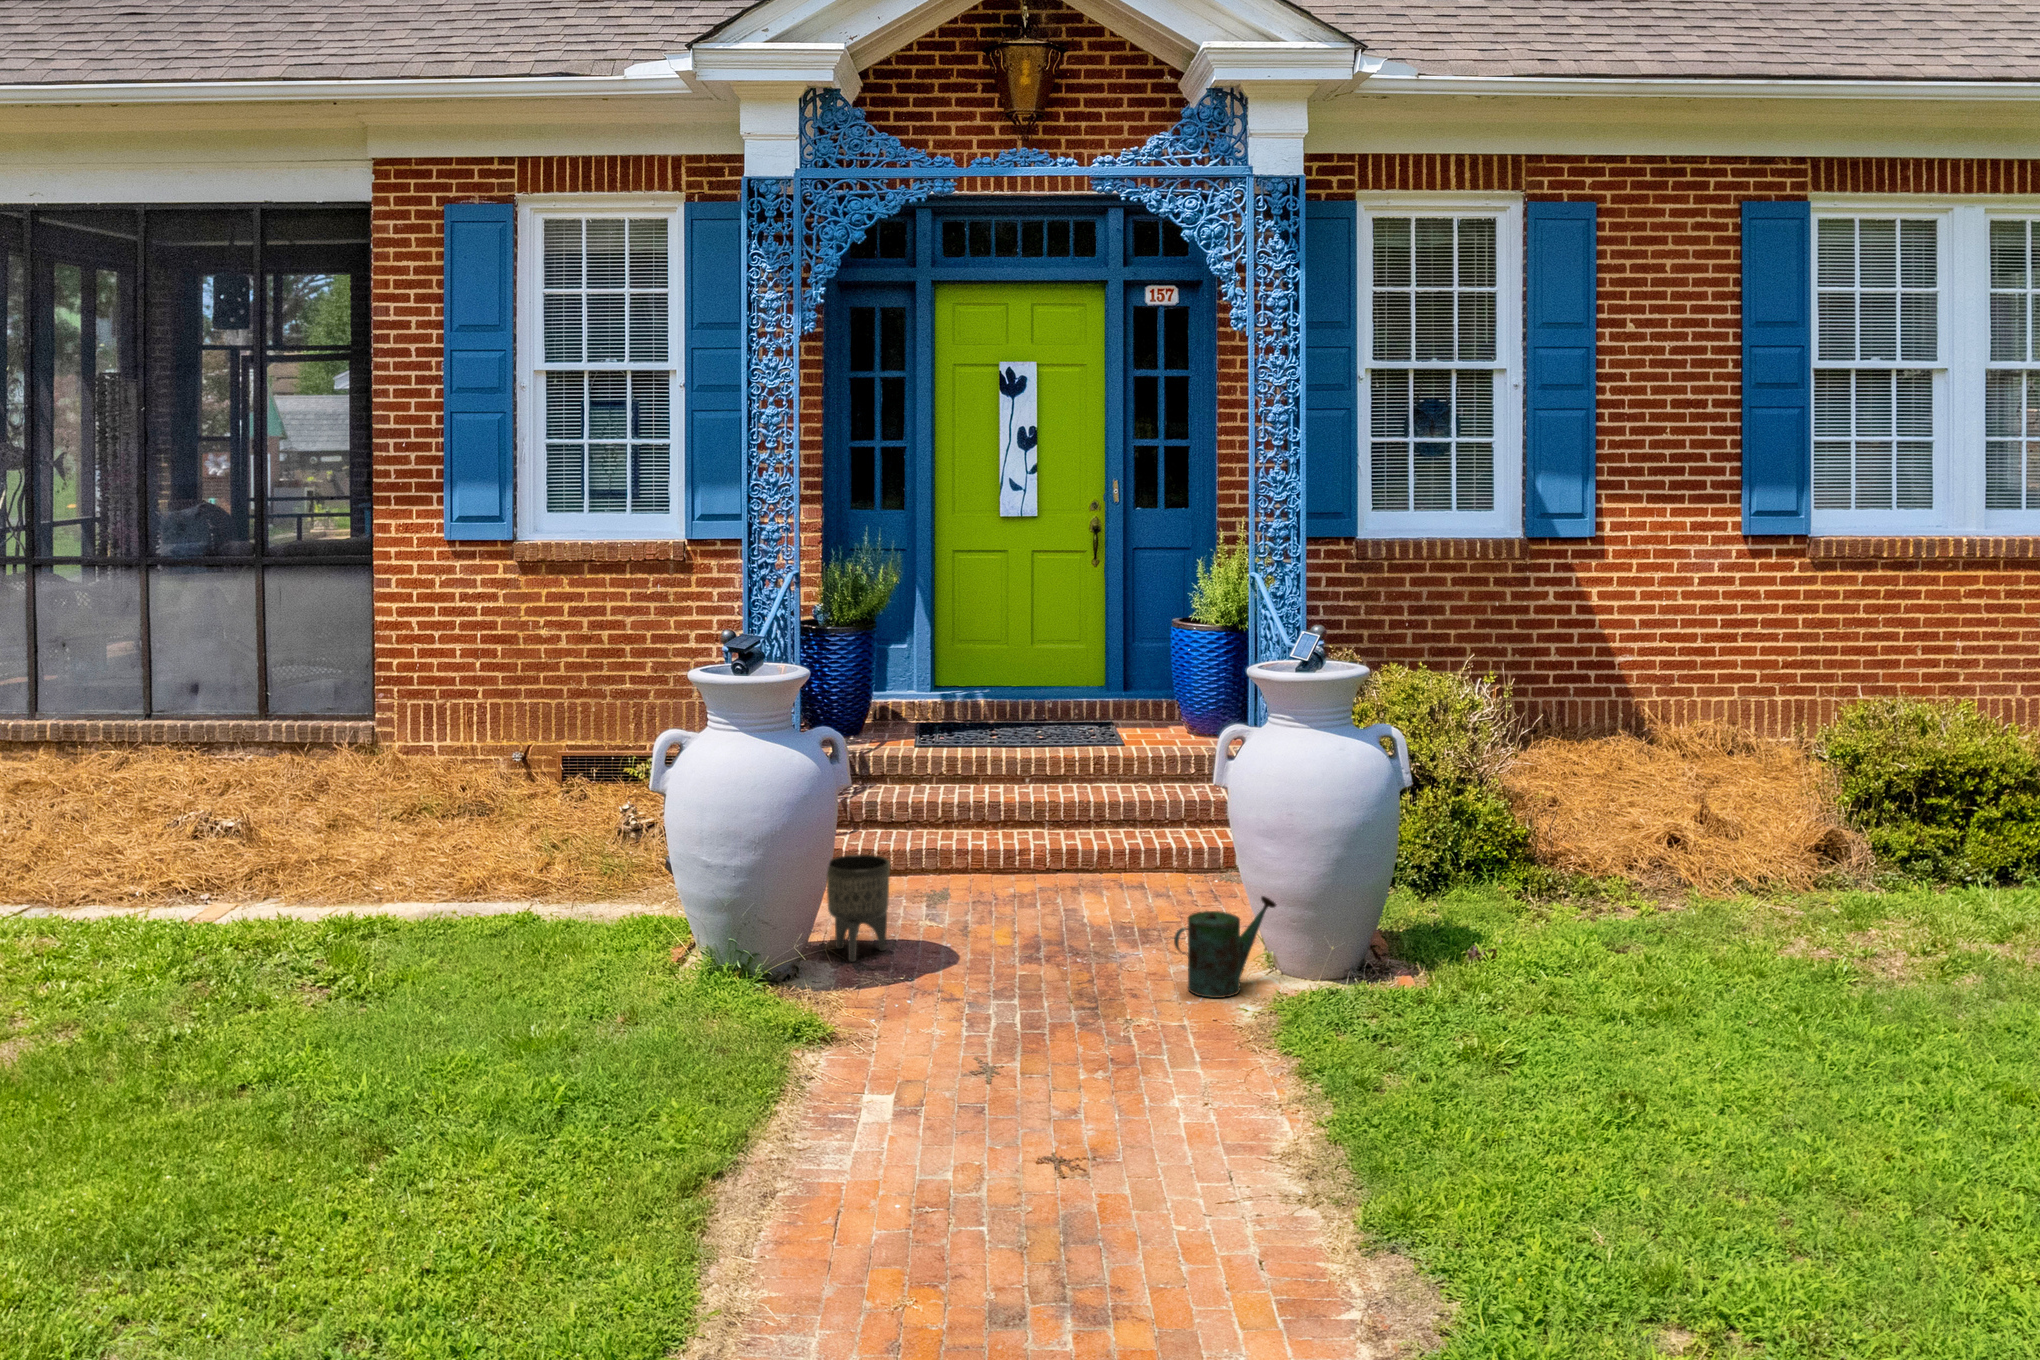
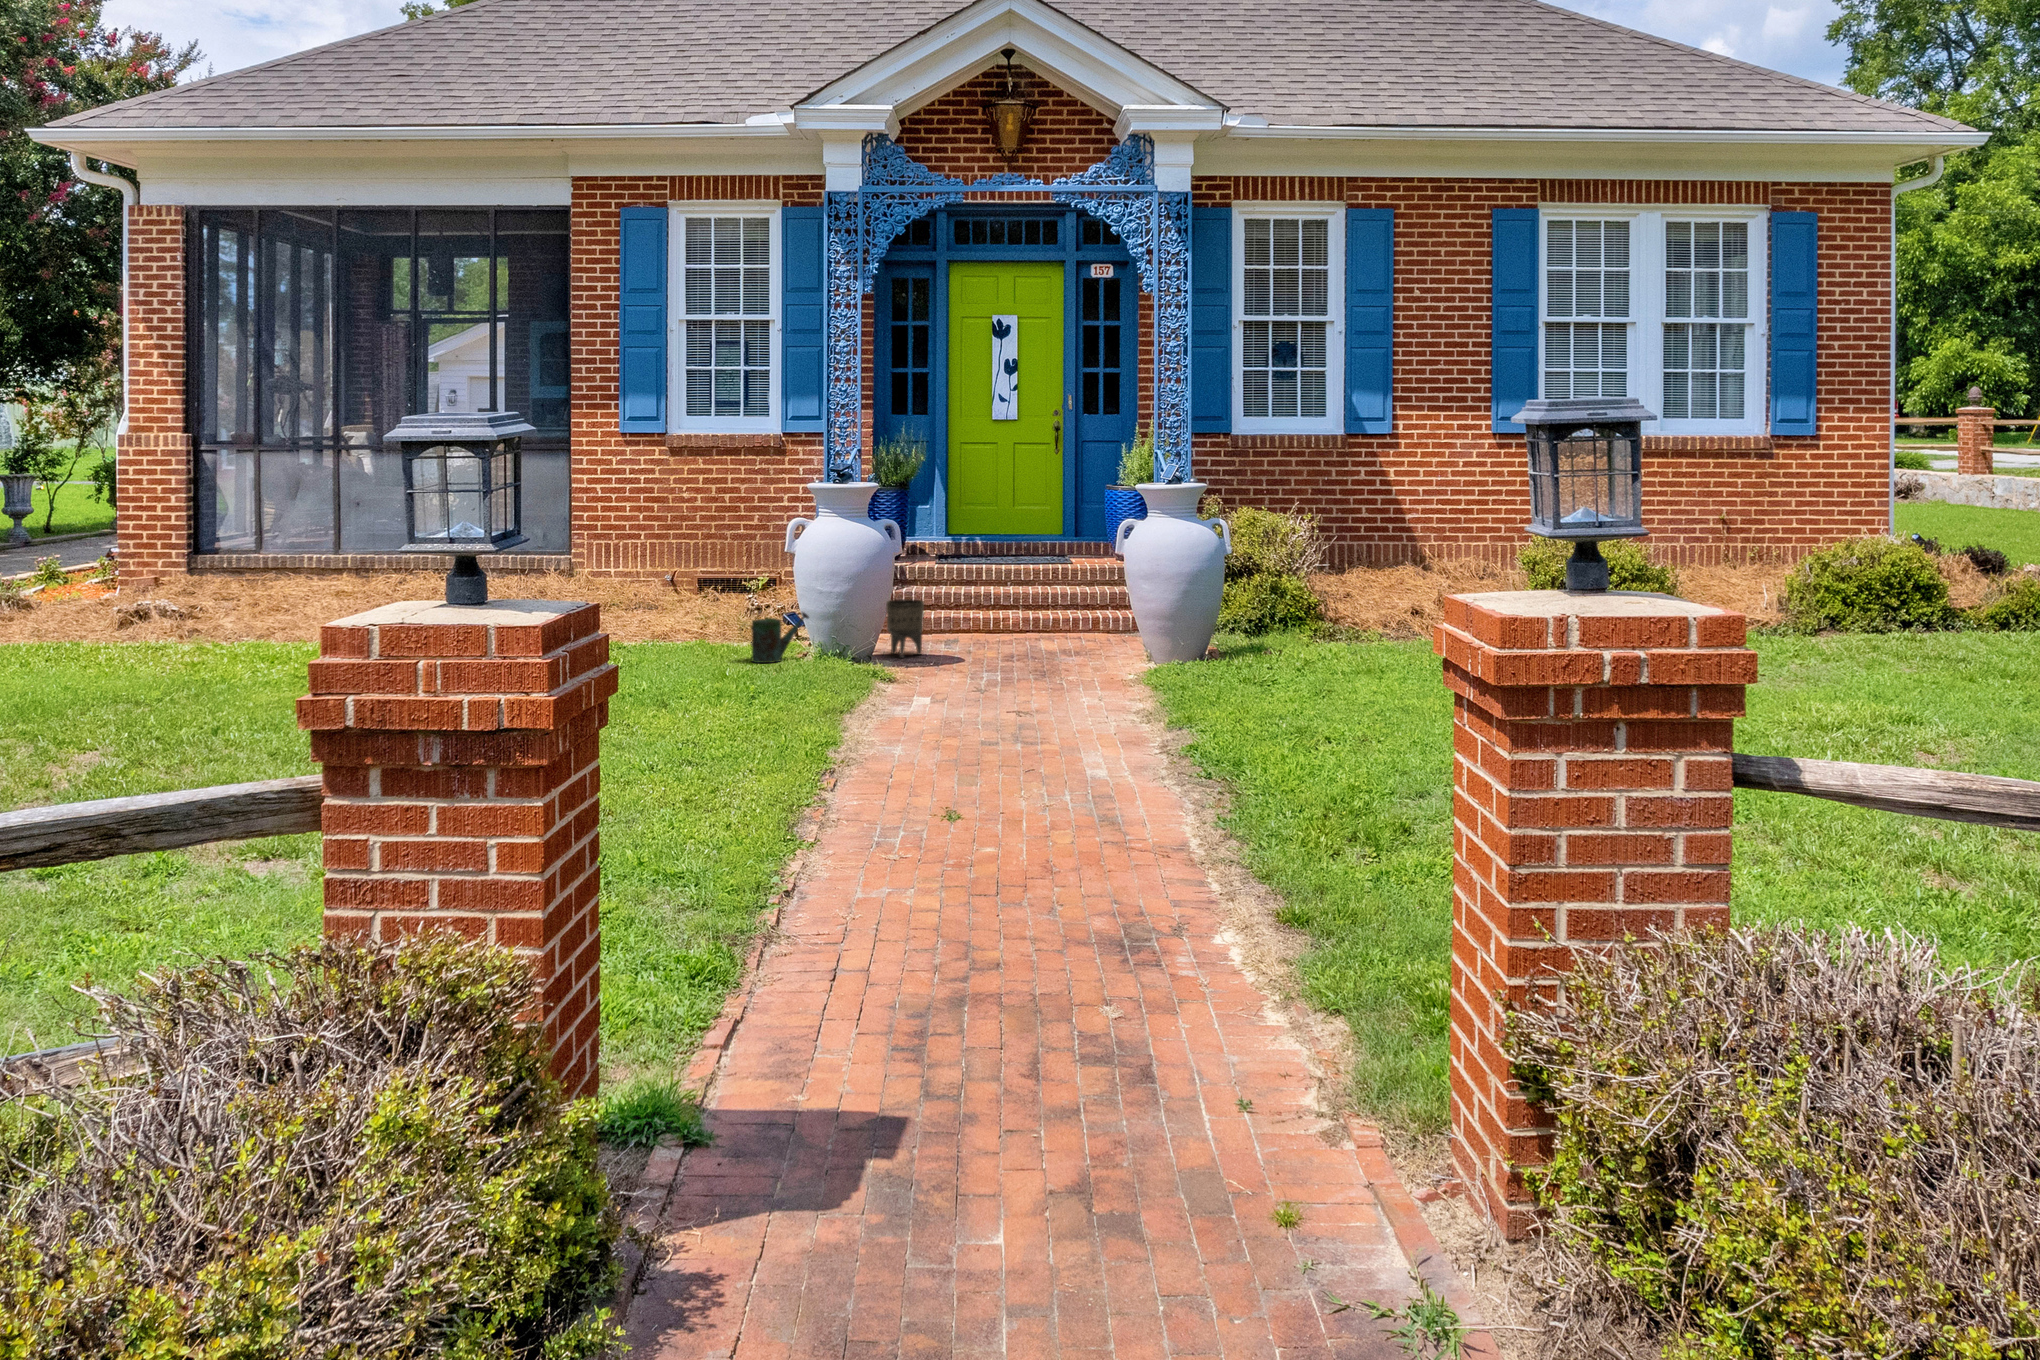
watering can: present [1174,896,1276,998] -> present [742,612,809,663]

